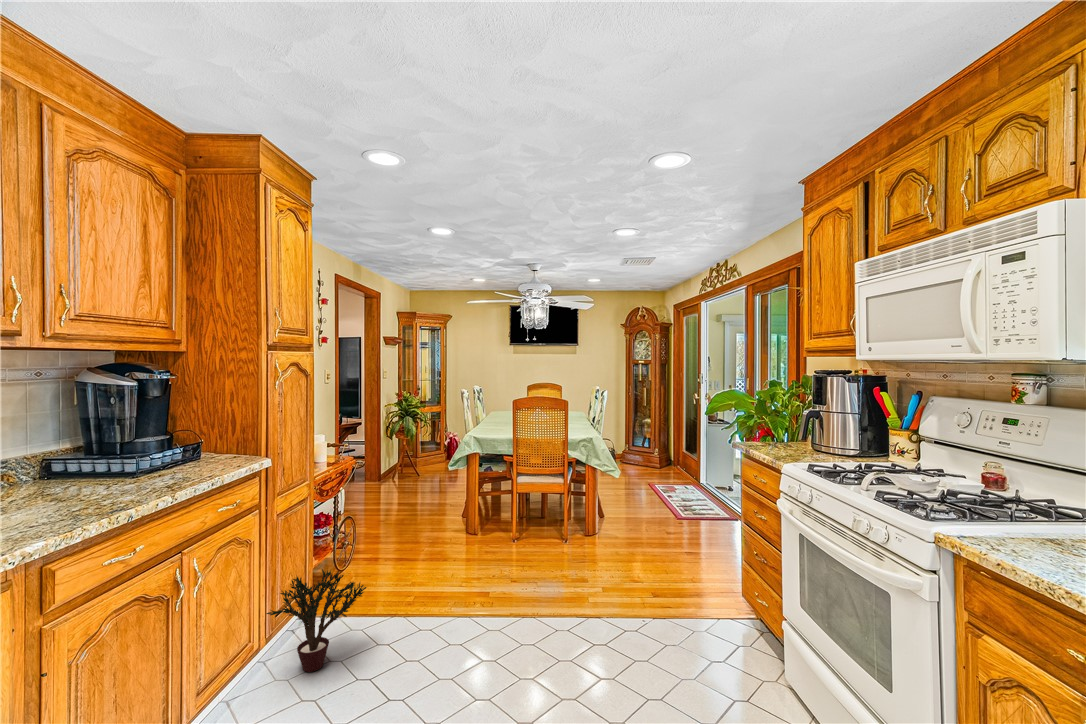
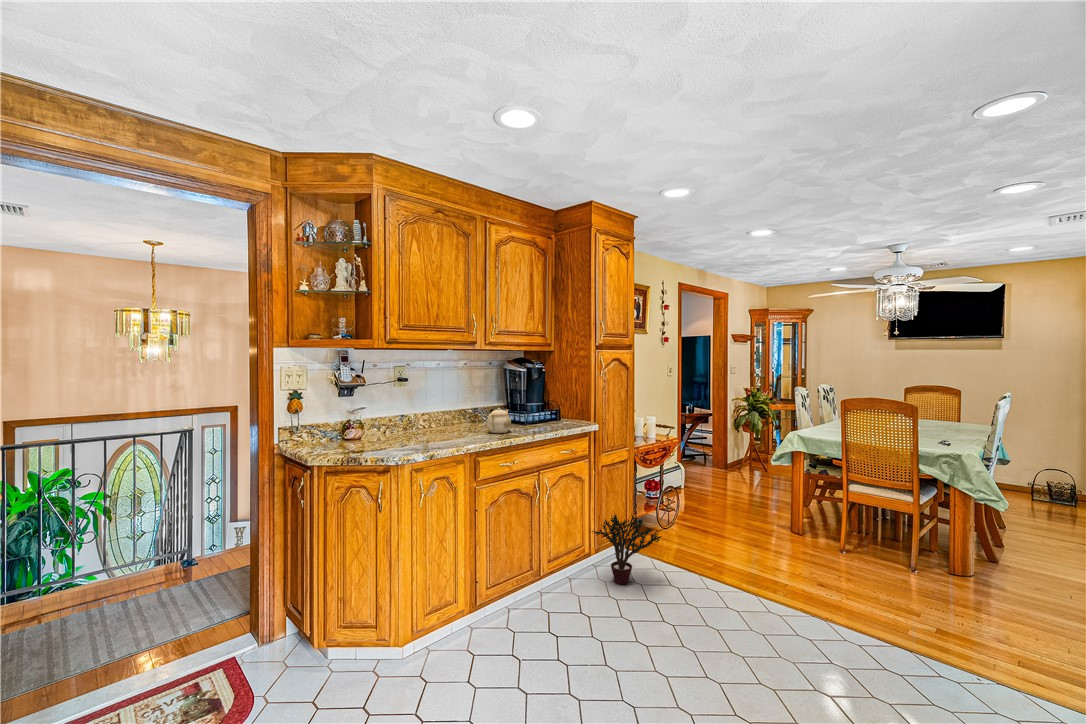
teapot: none [63,454,123,502] -> present [487,408,511,433]

